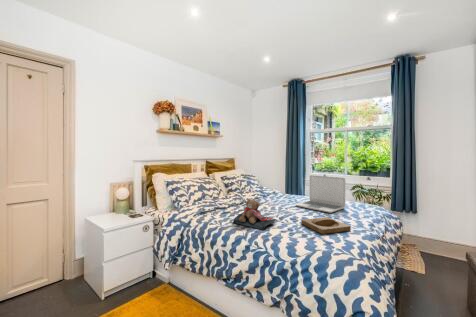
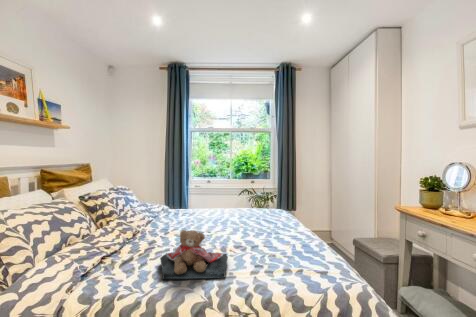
laptop: present [295,175,345,213] -> none [214,182,266,227]
tray: present [302,217,351,234] -> none [255,234,310,260]

